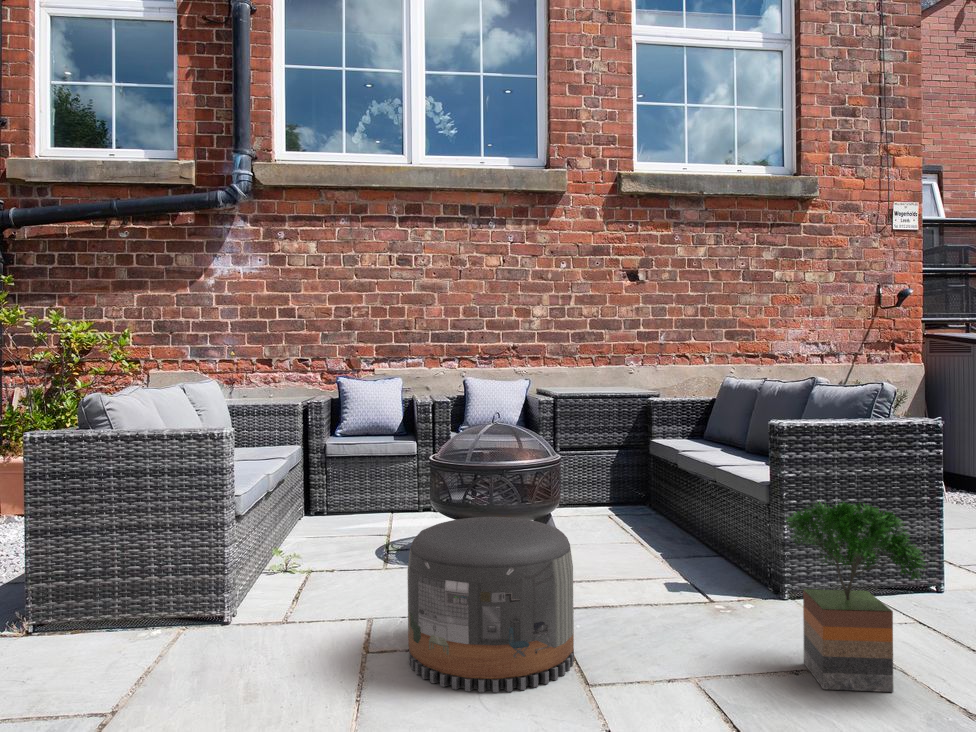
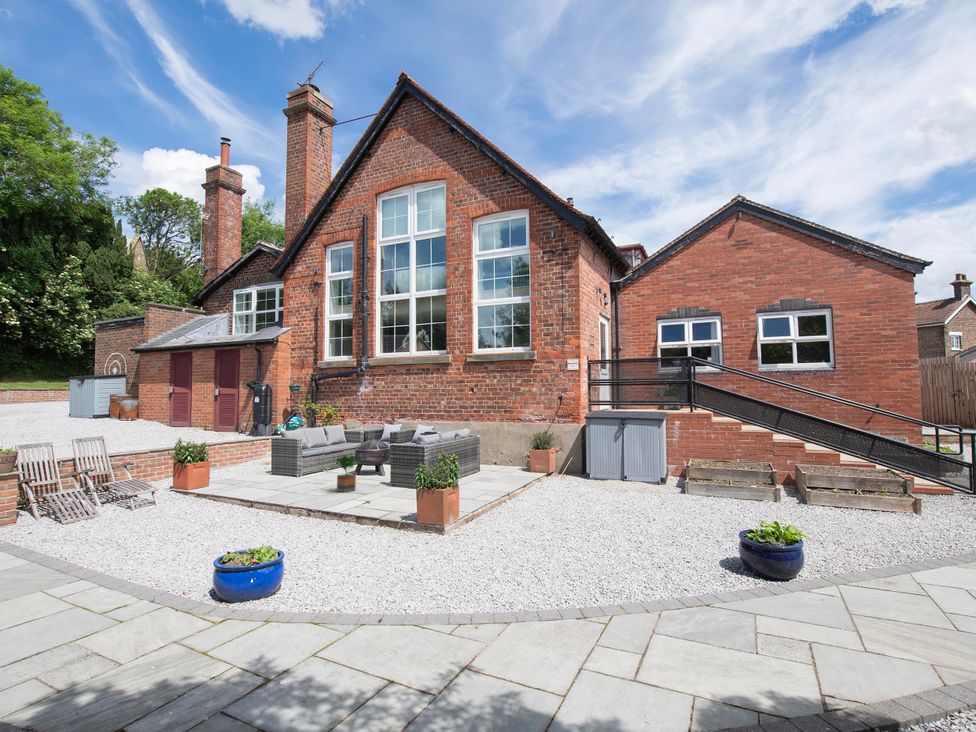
pouf: present [408,517,574,692] -> none [293,456,328,486]

